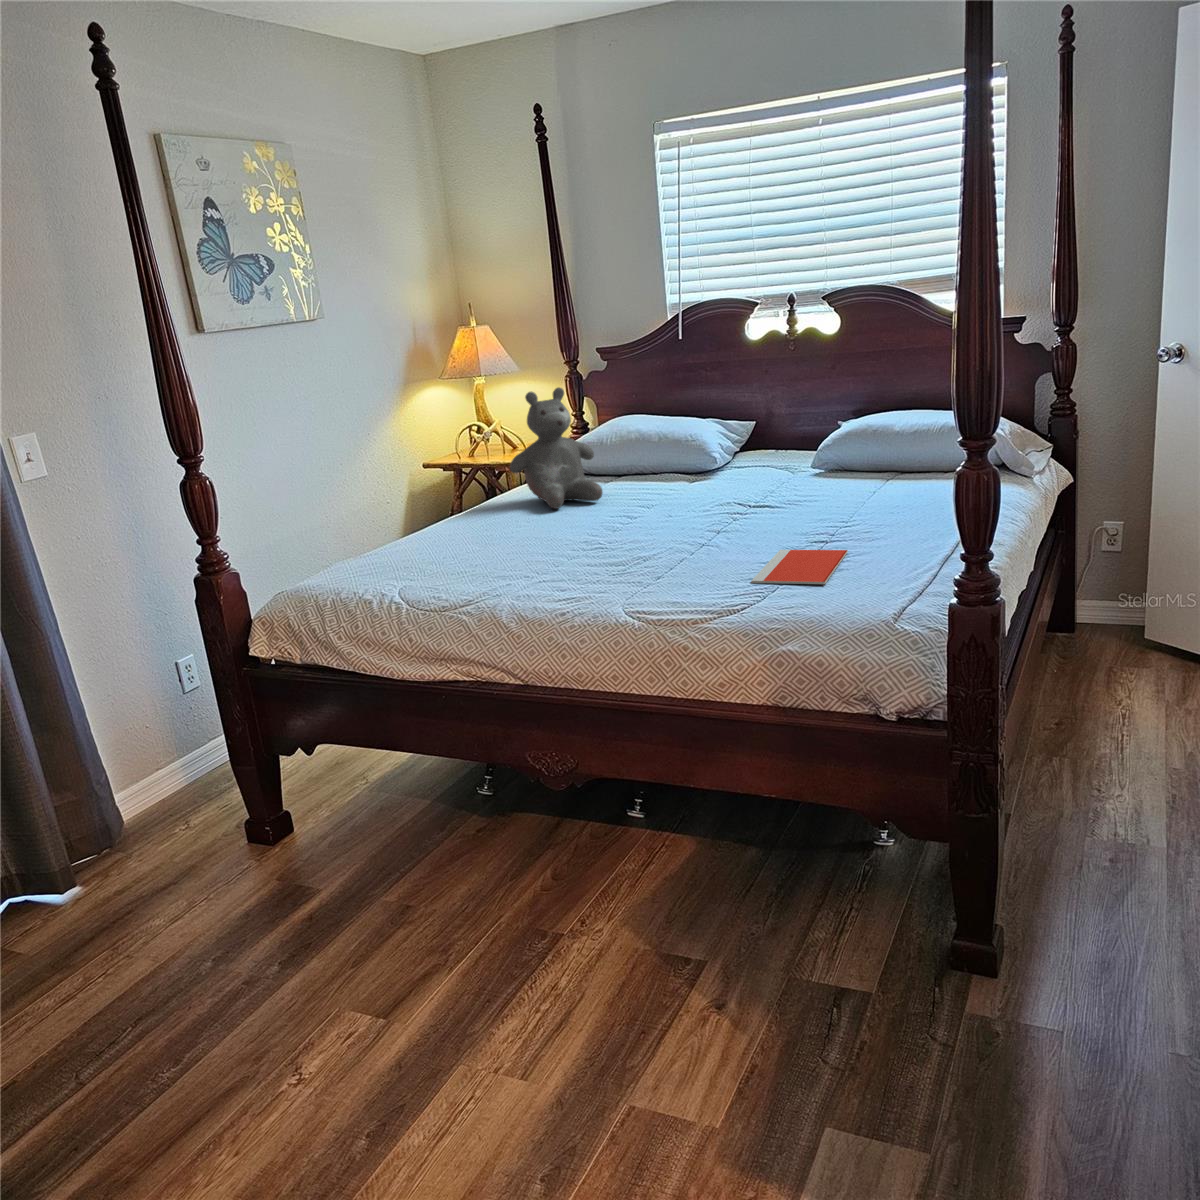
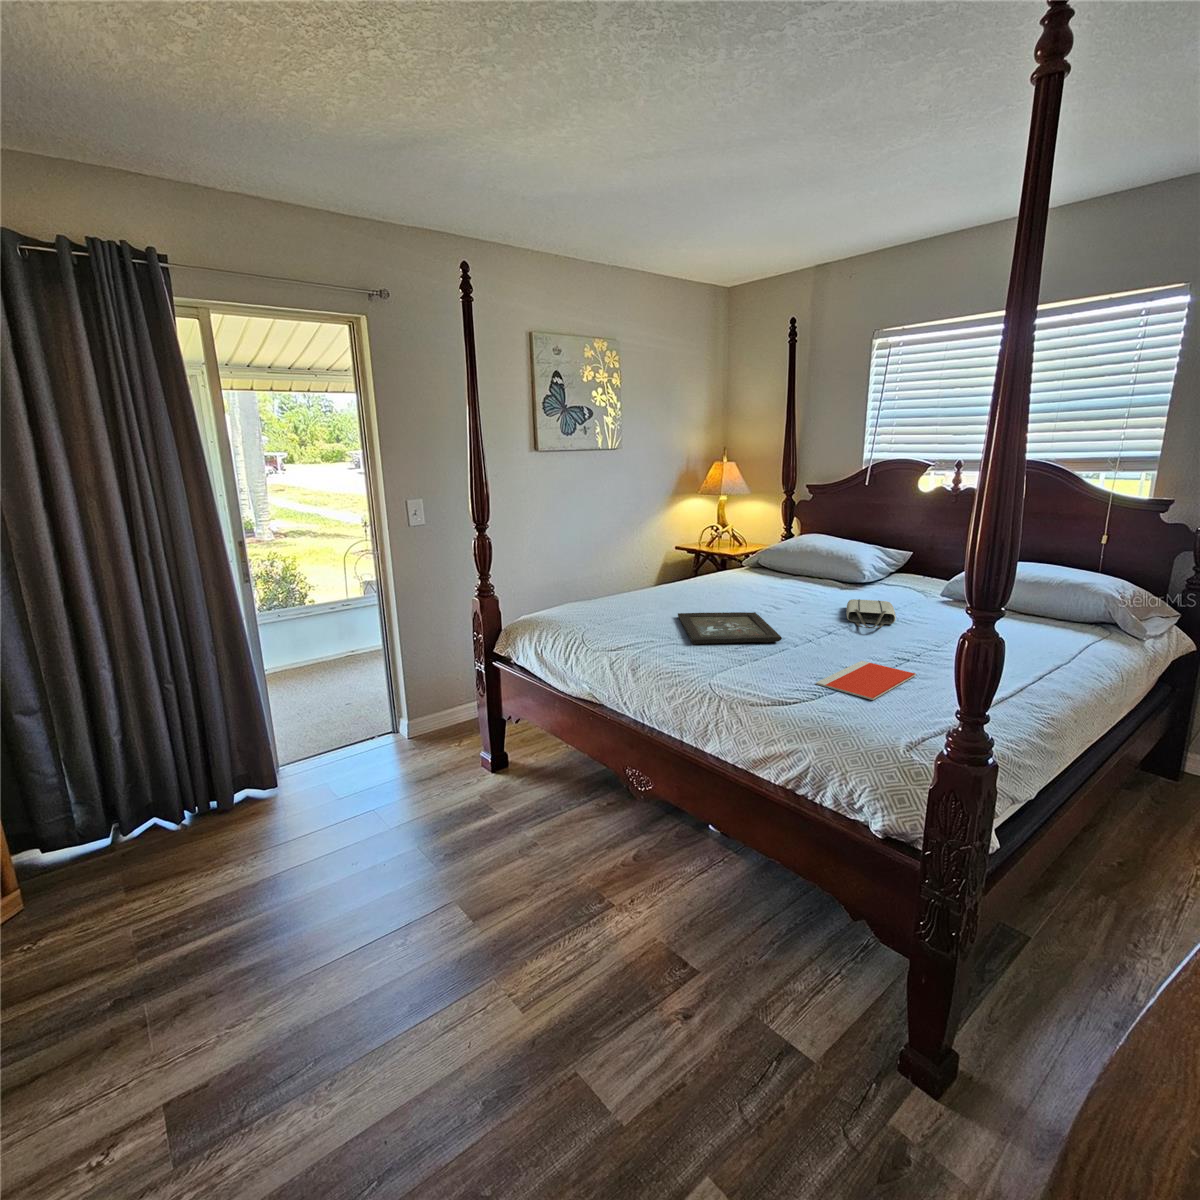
teddy bear: present [510,387,603,509] -> none [707,510,771,594]
tote bag: none [715,482,783,516] -> present [846,599,896,628]
tray: none [512,523,673,572] -> present [678,612,782,644]

